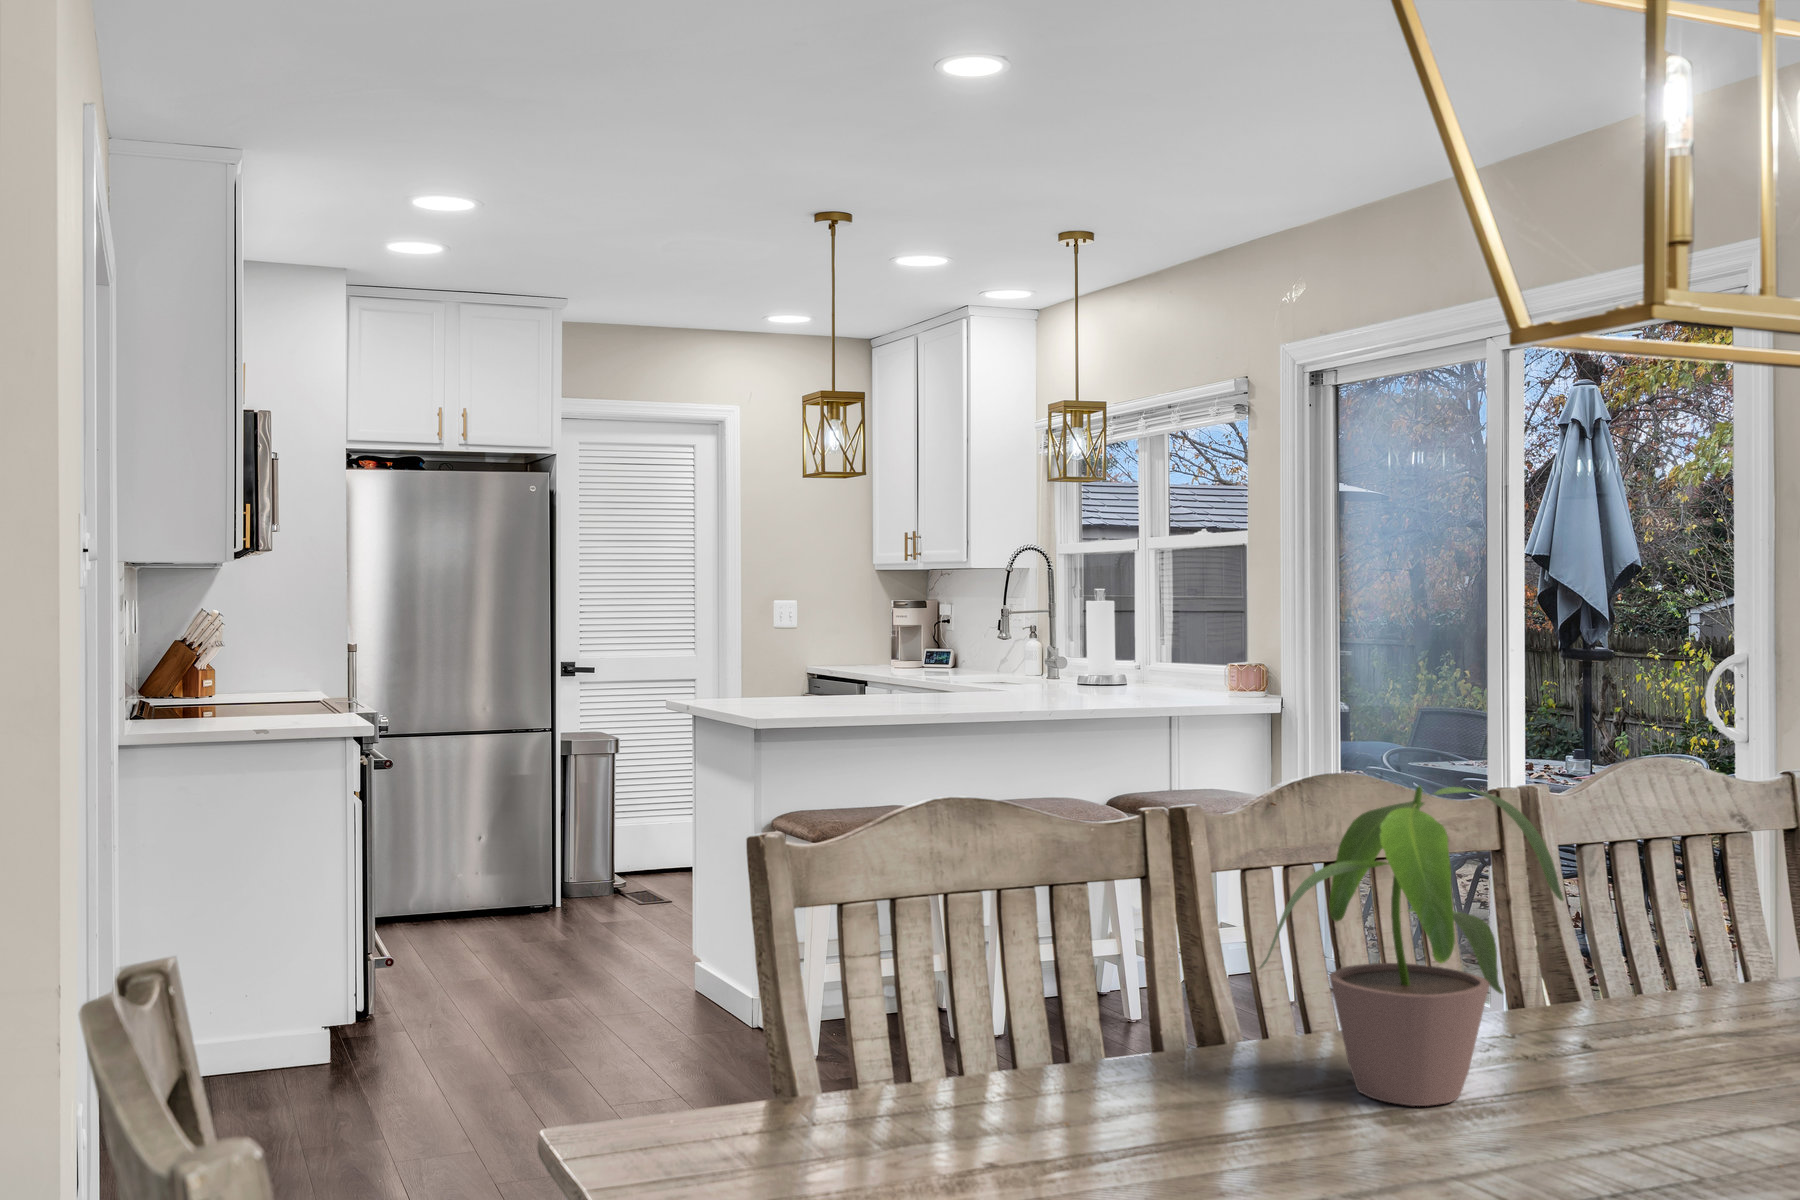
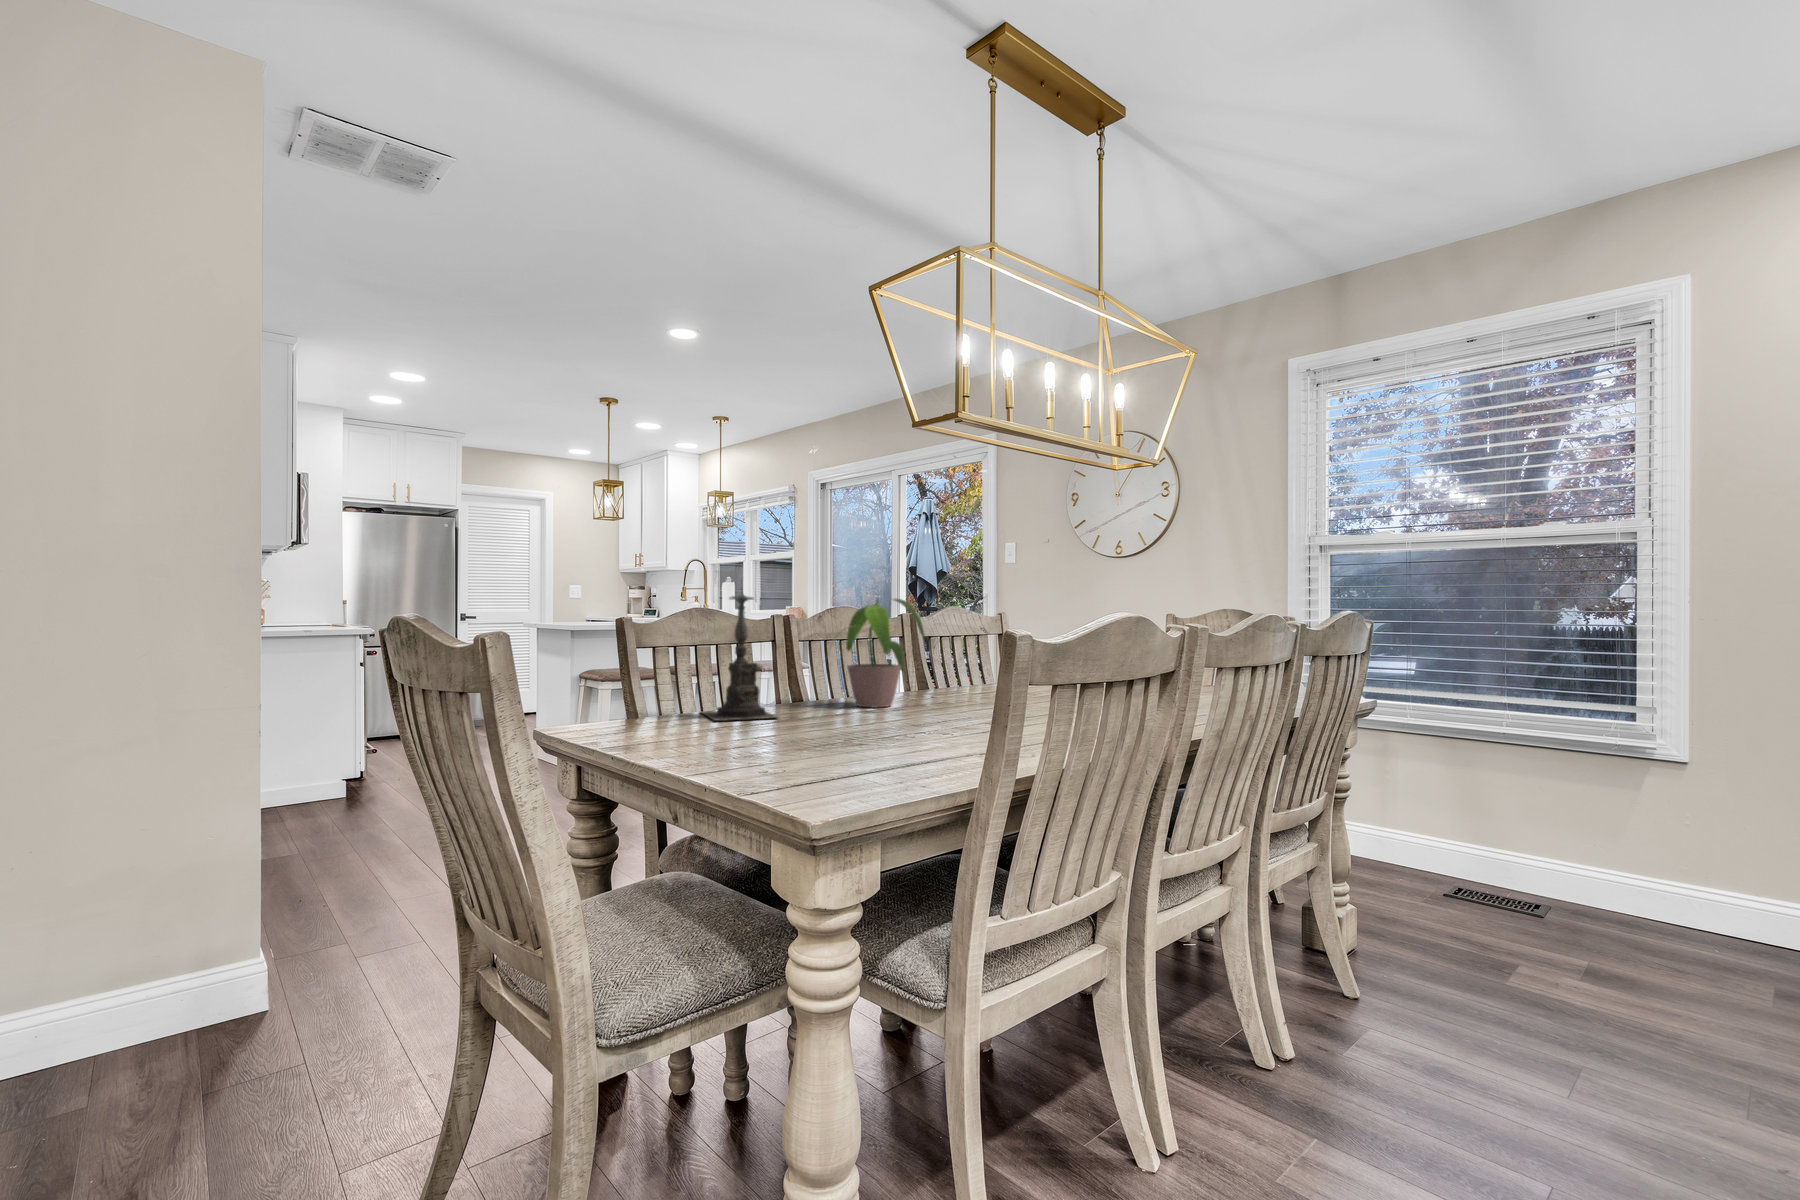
candle holder: none [923,748,1128,1156] -> present [702,581,778,721]

